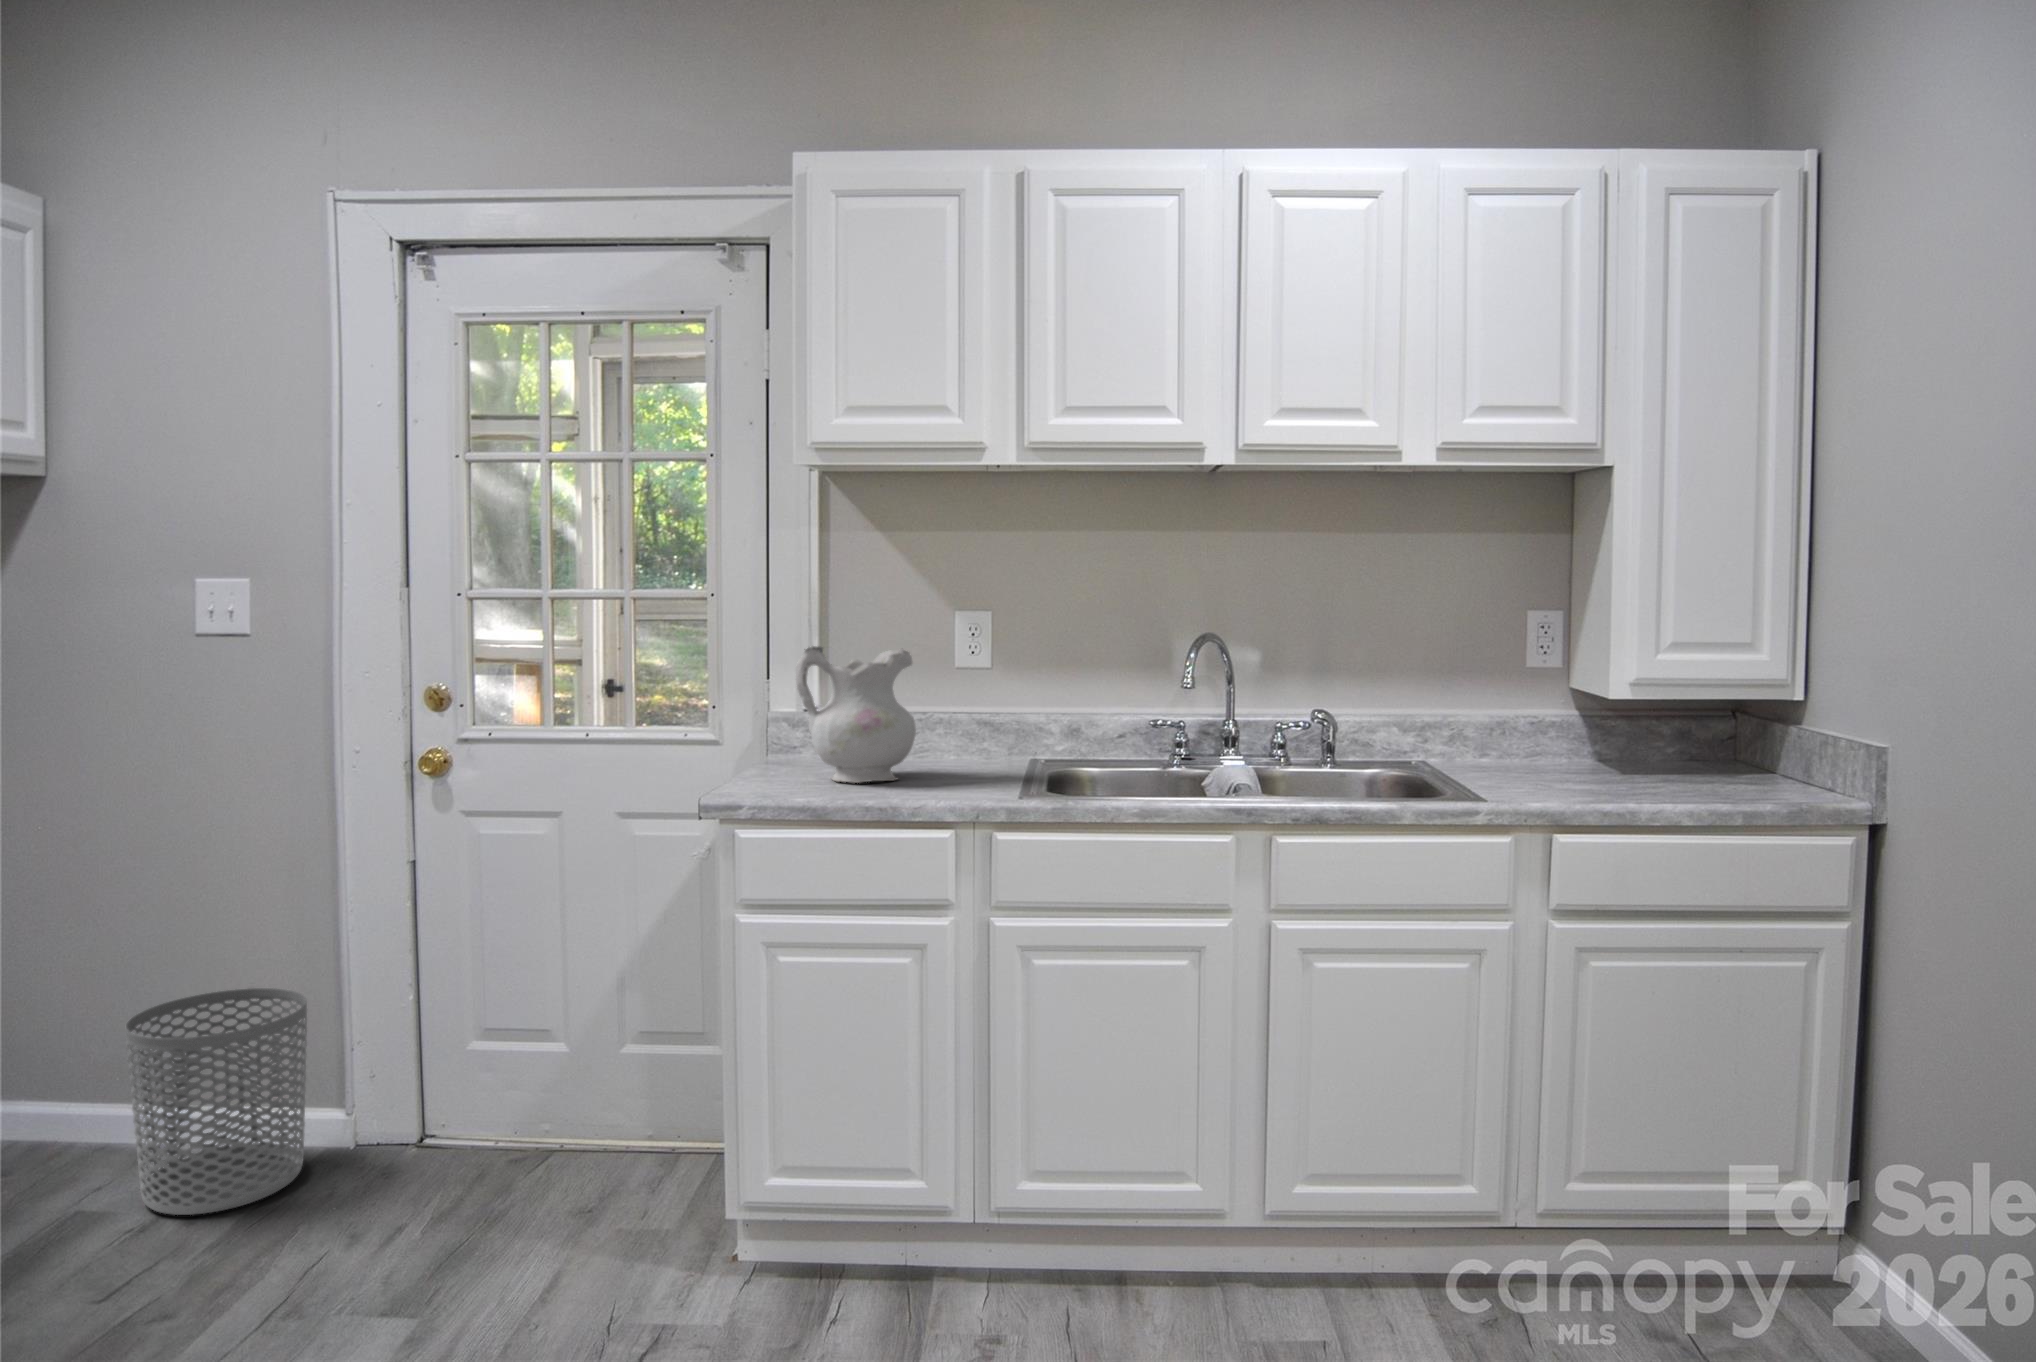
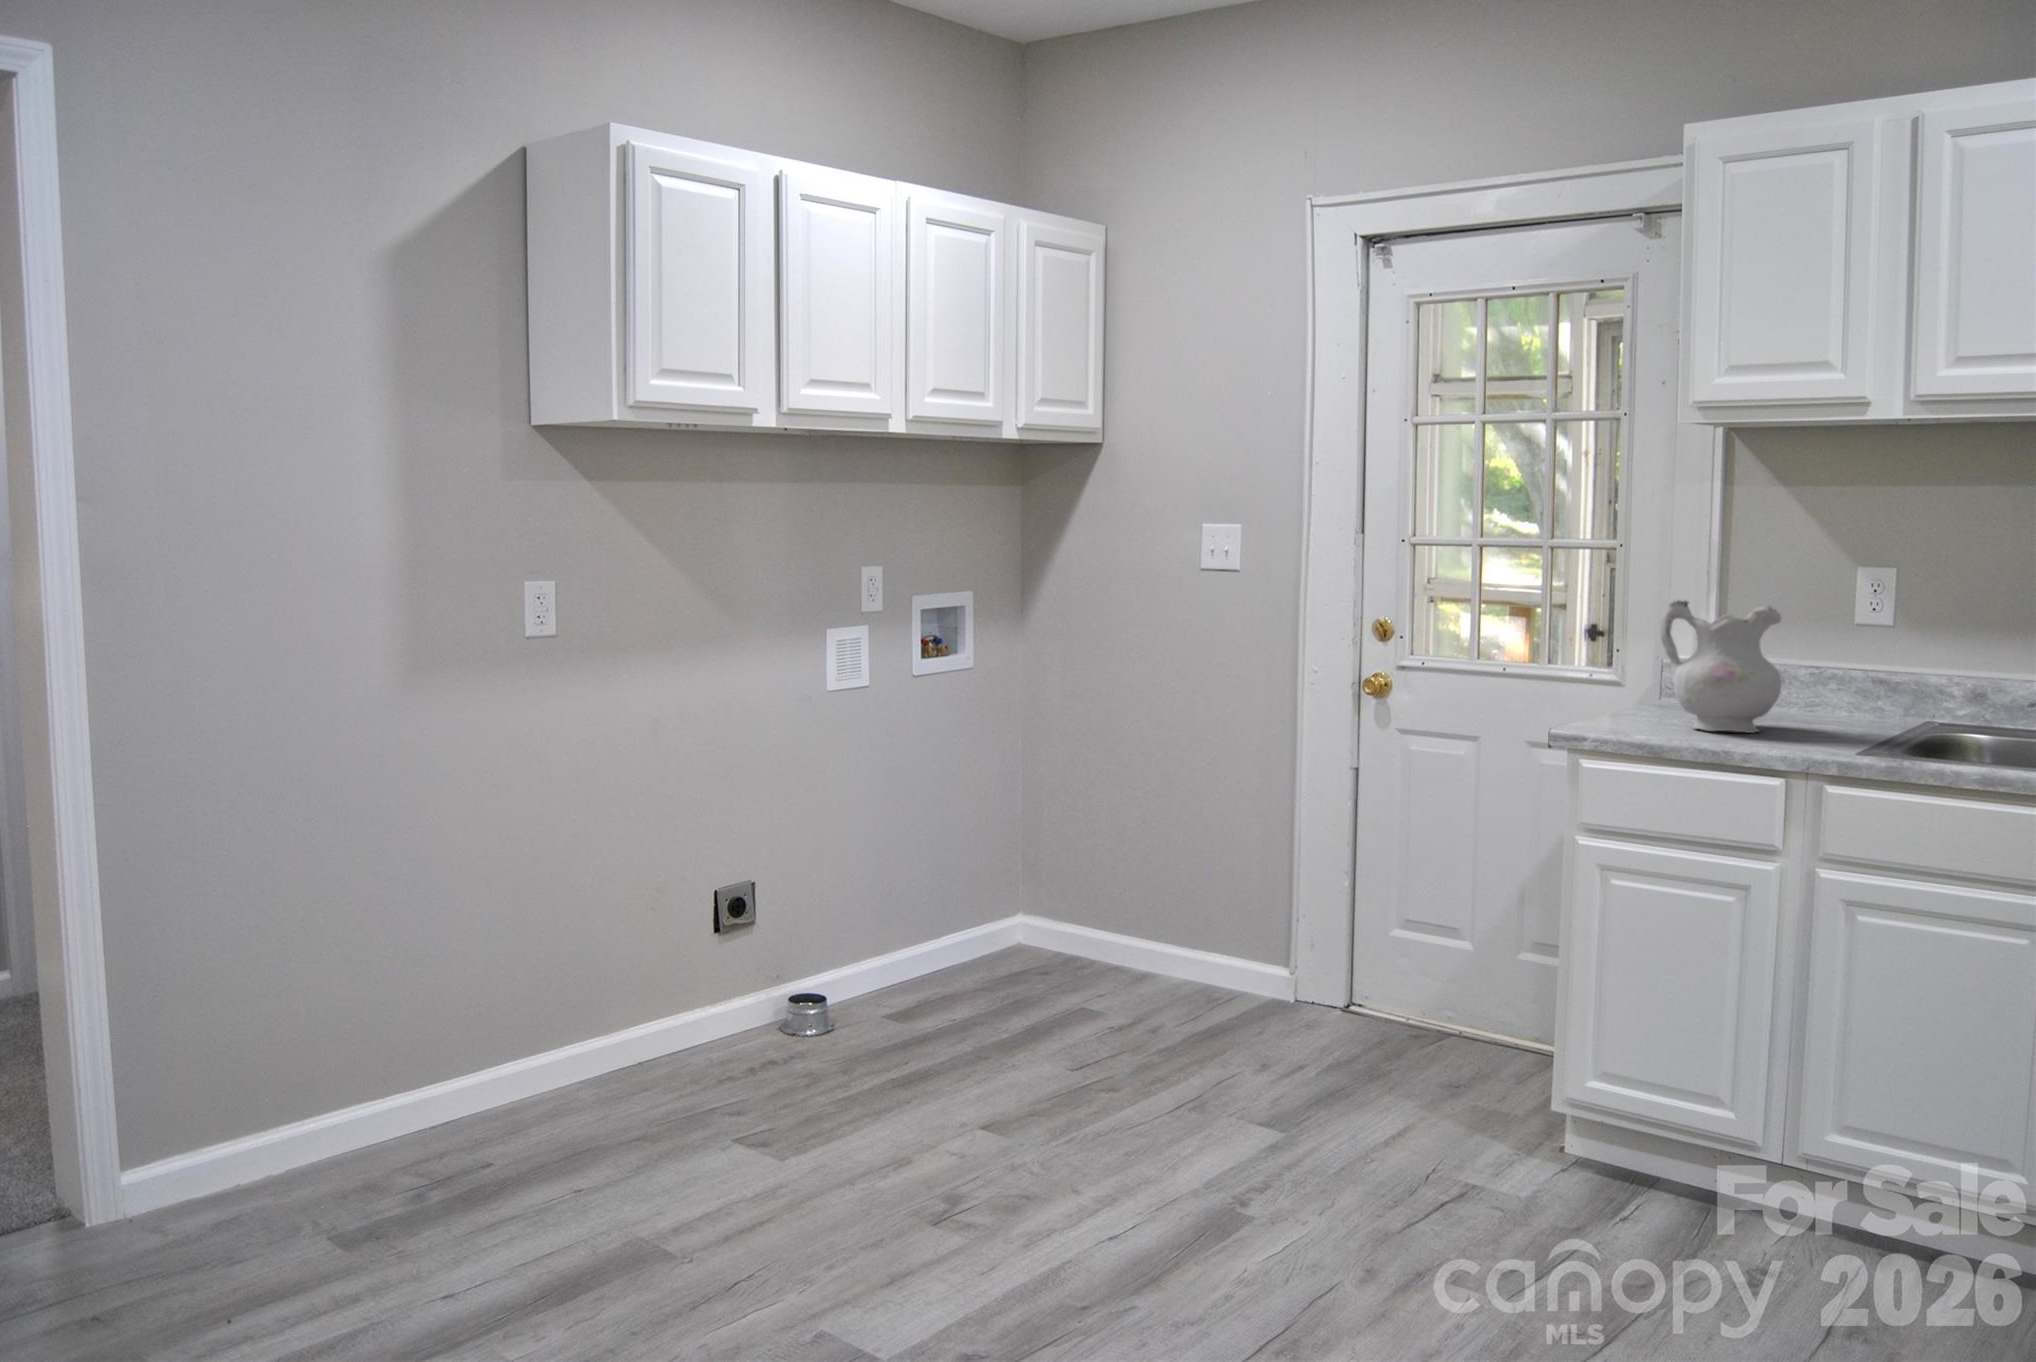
waste bin: present [125,988,307,1215] -> none [1148,856,1268,1018]

